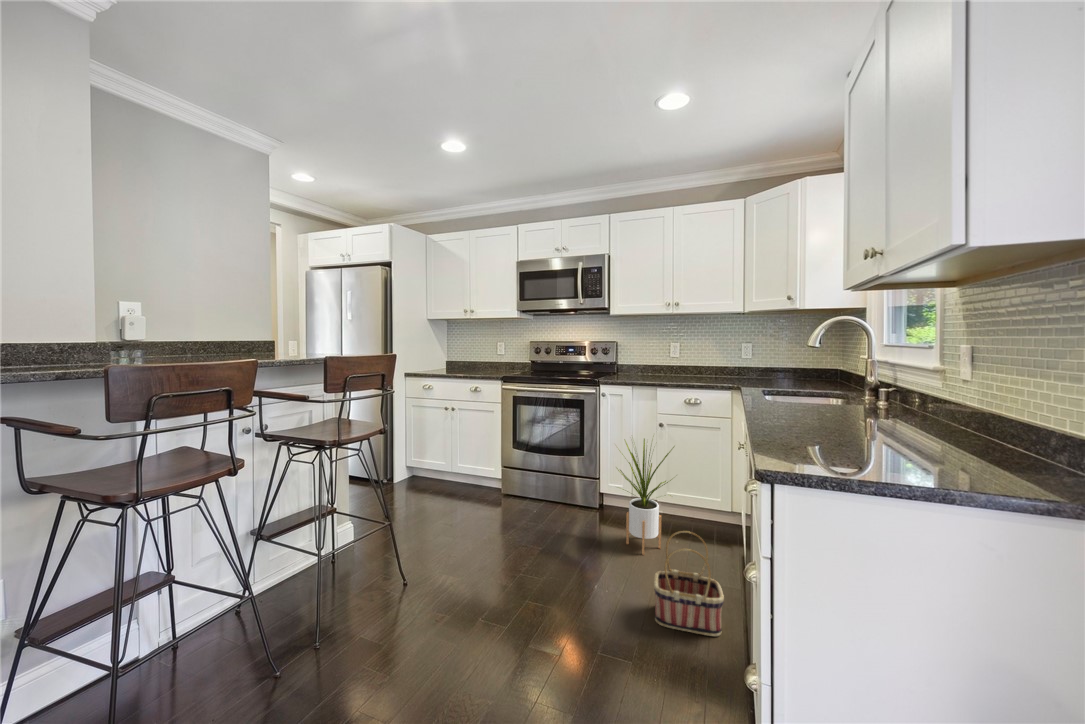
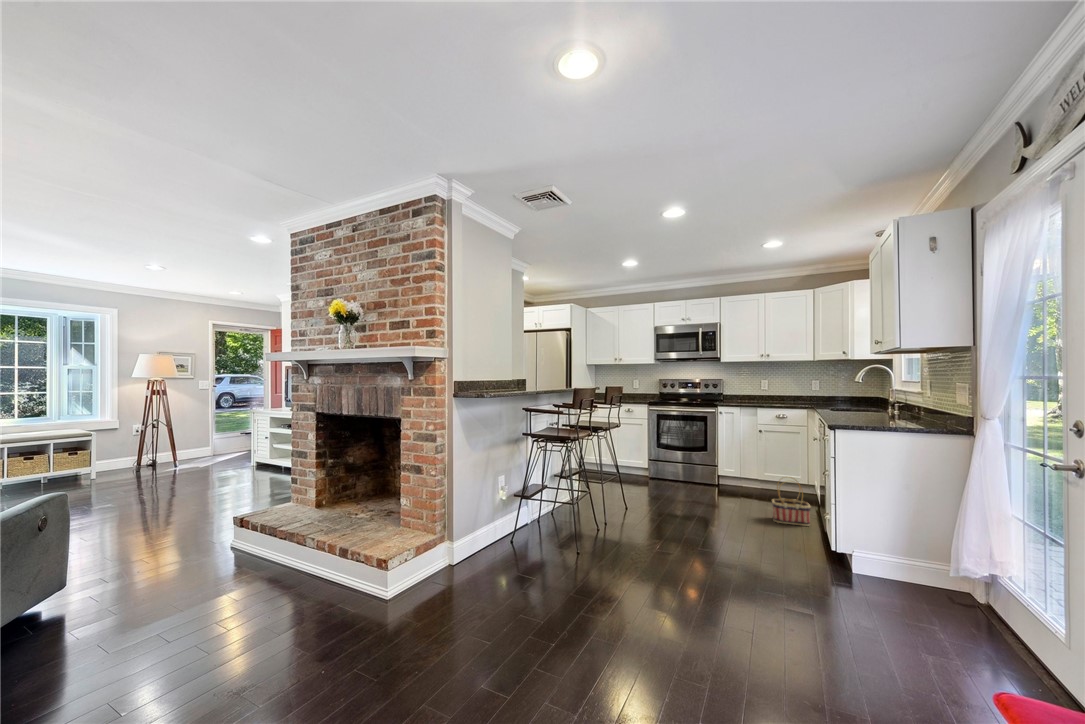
house plant: present [618,439,674,555] -> none [737,432,778,503]

